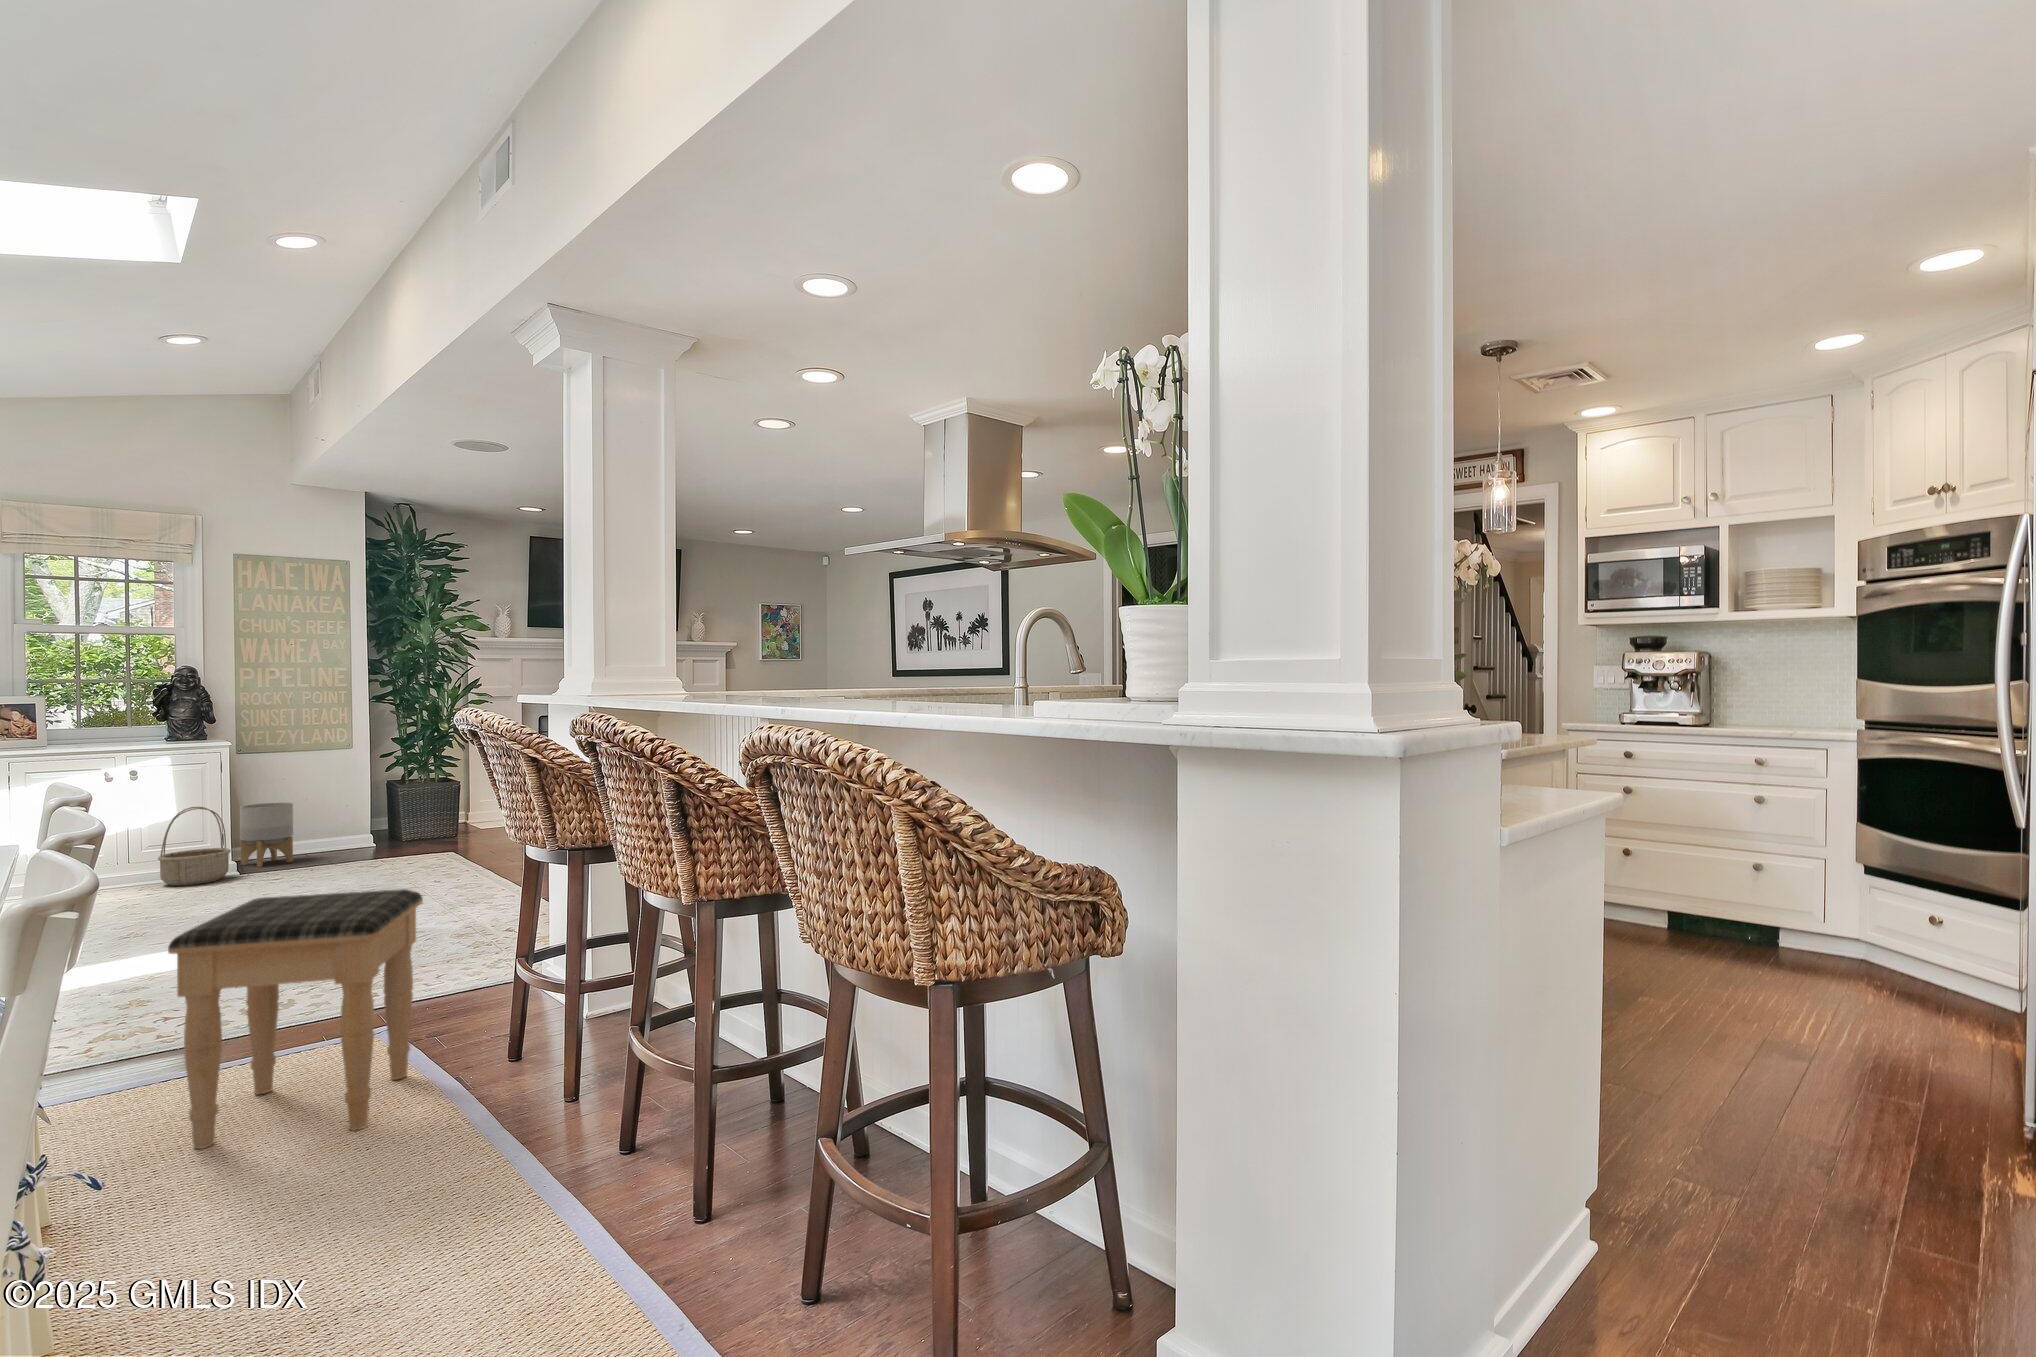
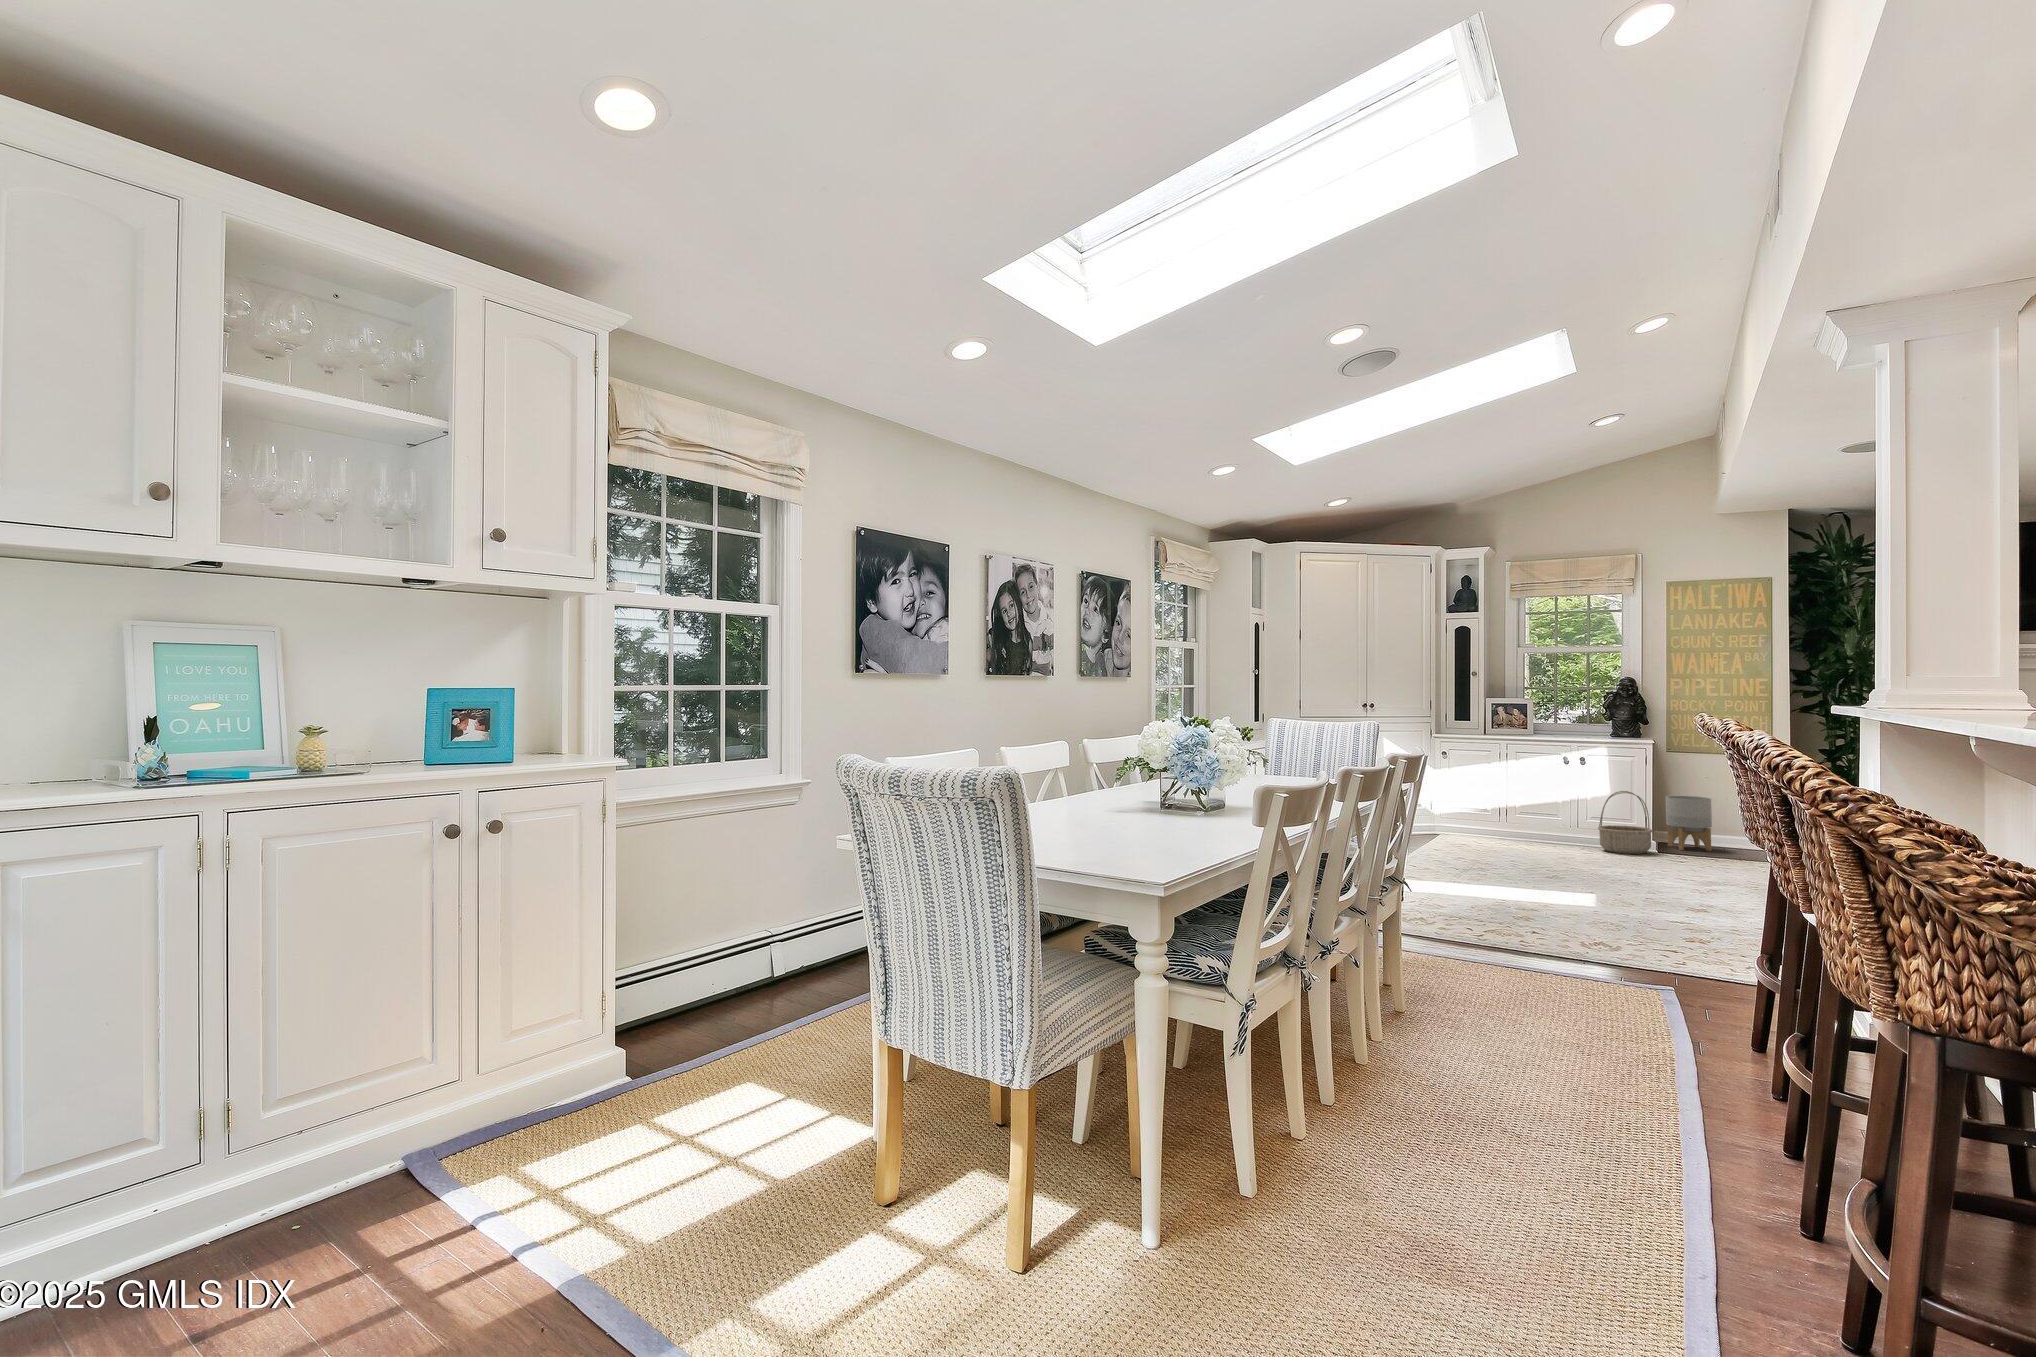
footstool: present [168,889,423,1149] -> none [1474,850,1671,1044]

